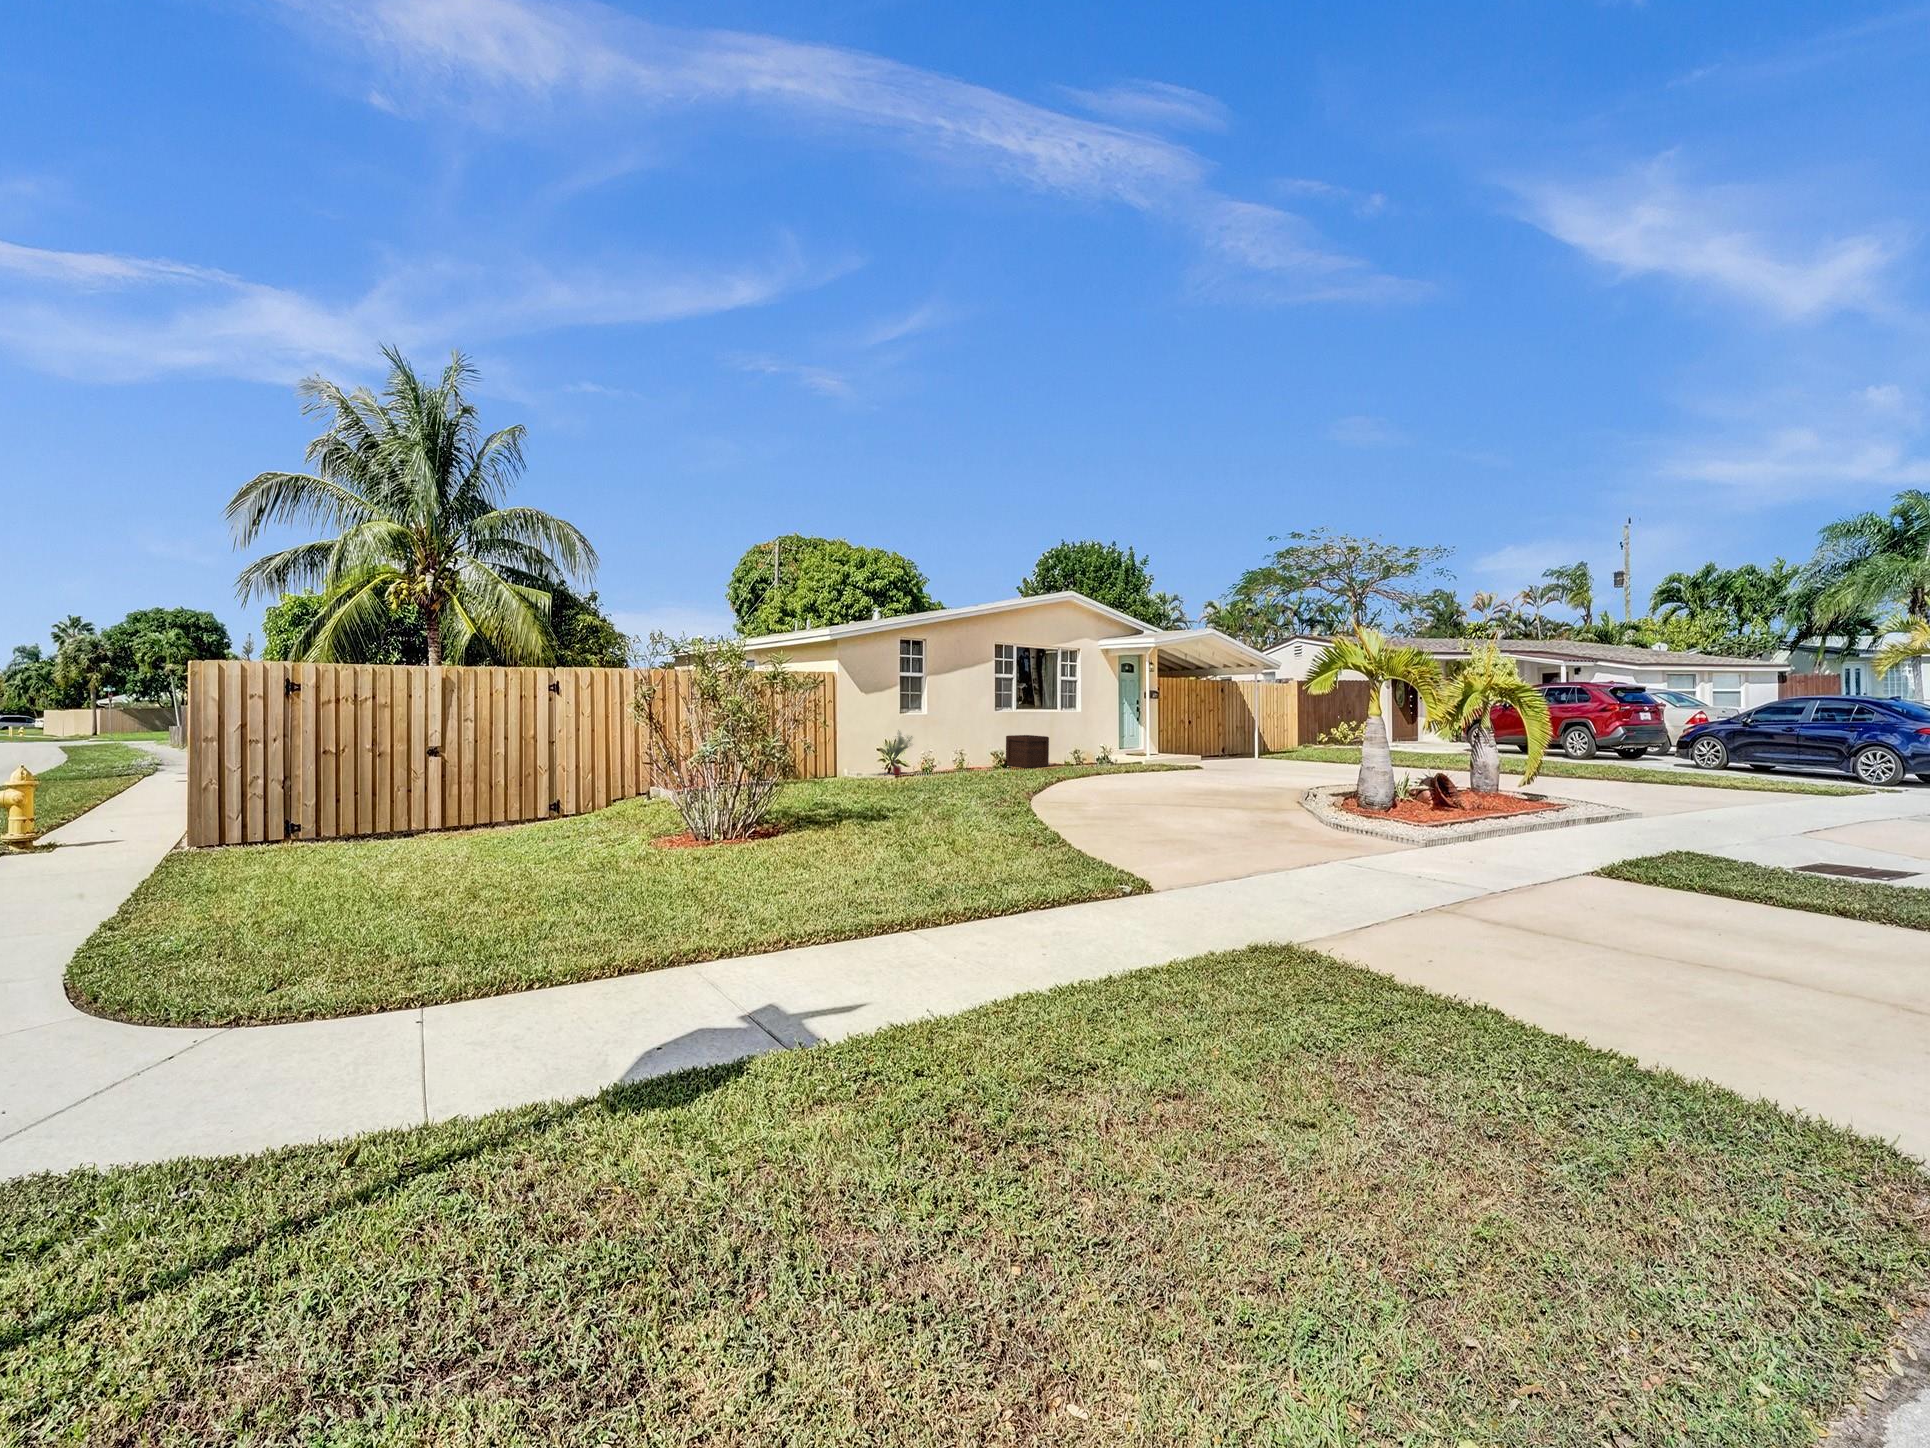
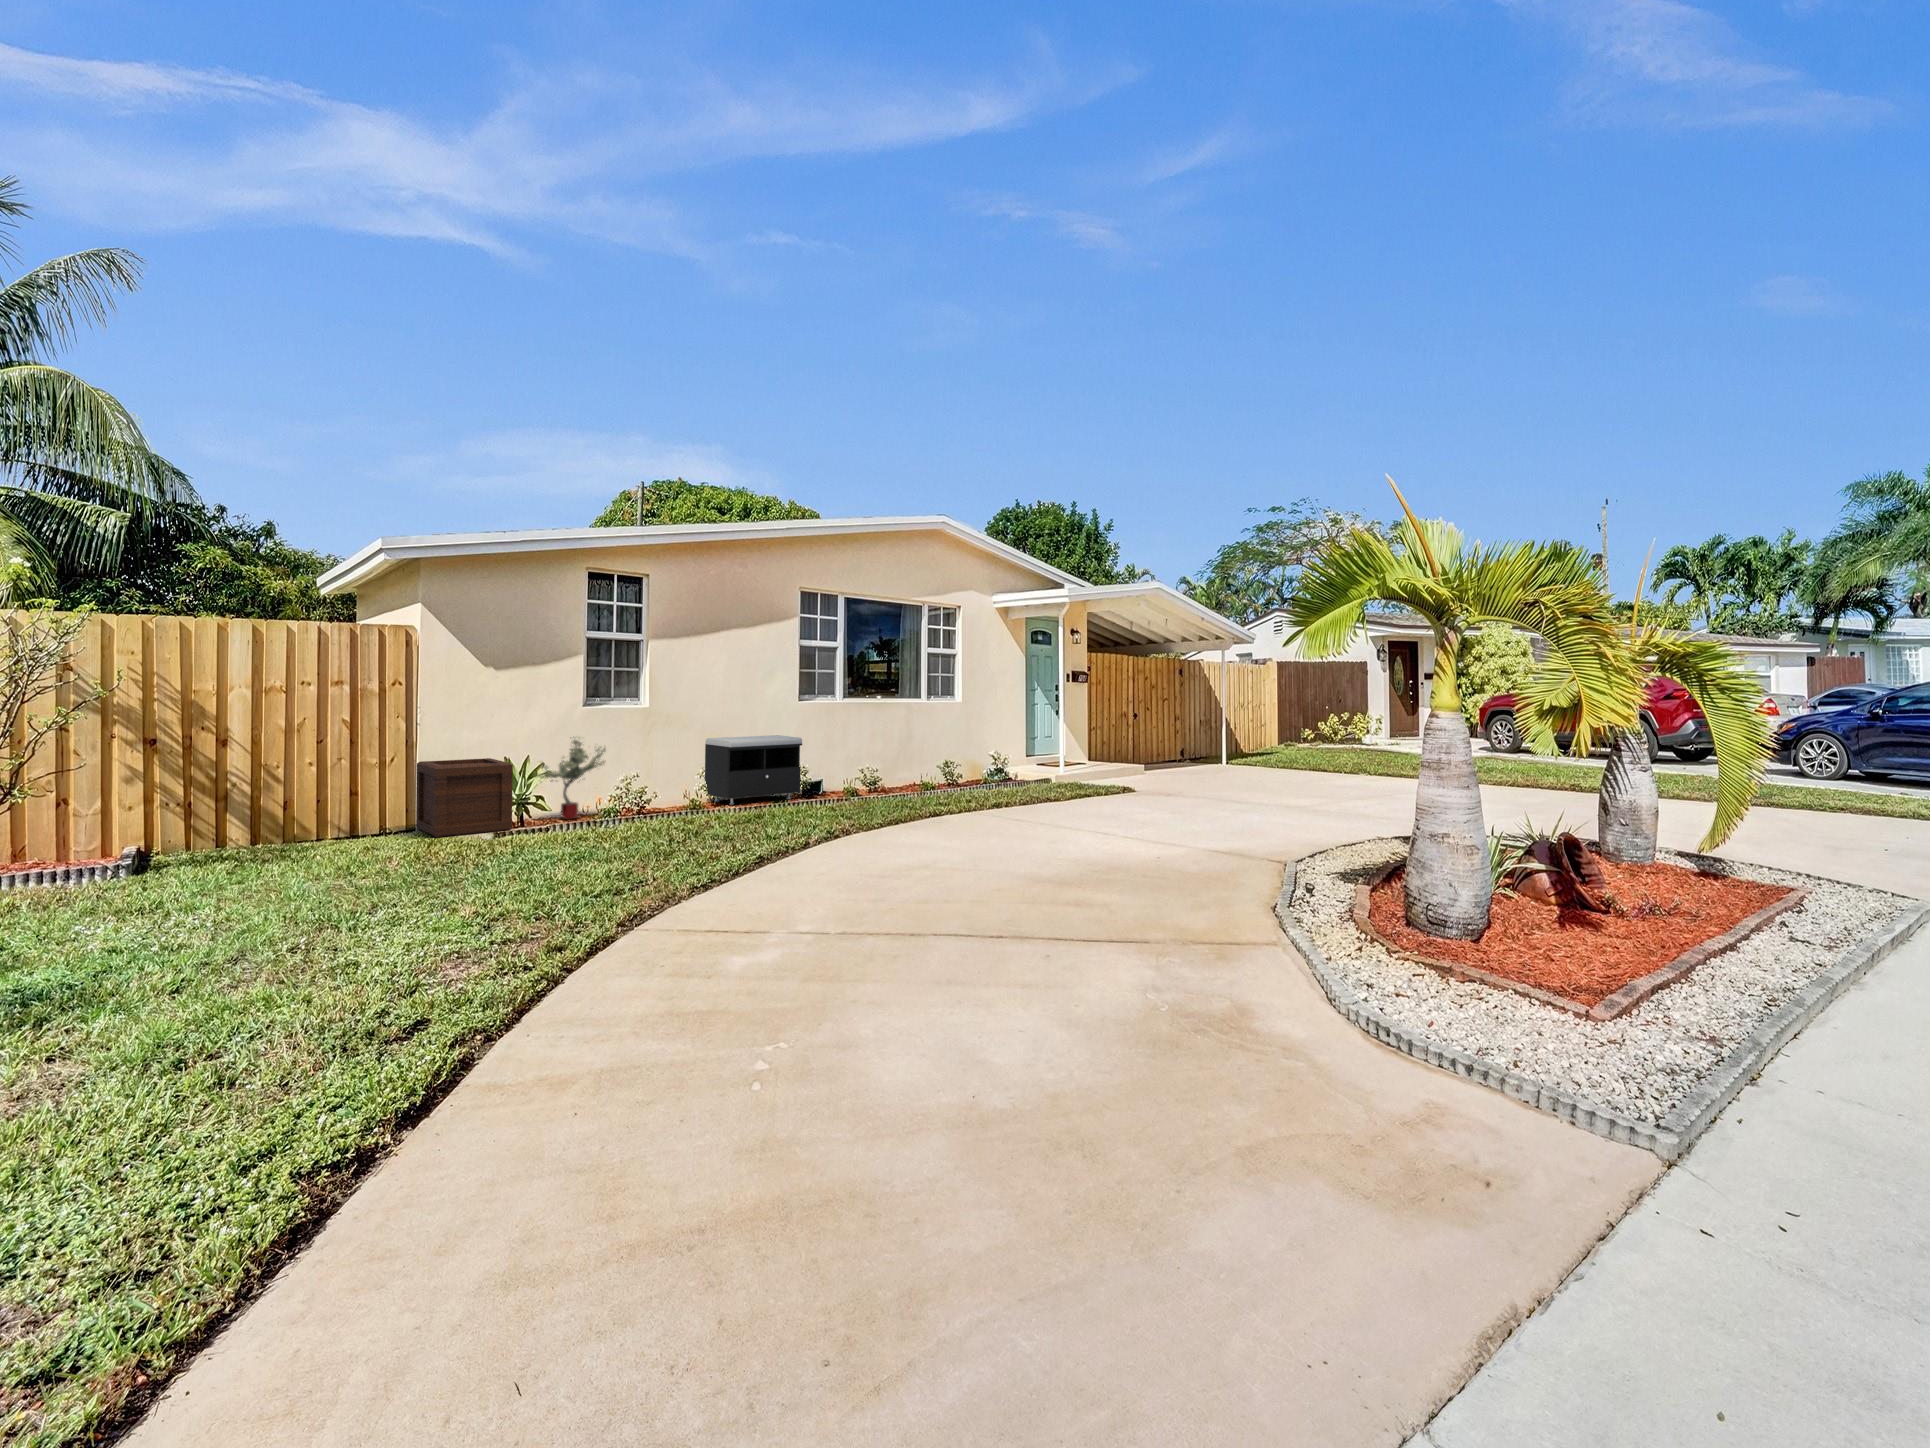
storage bench: none [951,732,1004,771] -> present [705,735,802,805]
wooden crate: present [1006,735,1049,768] -> present [416,758,513,837]

